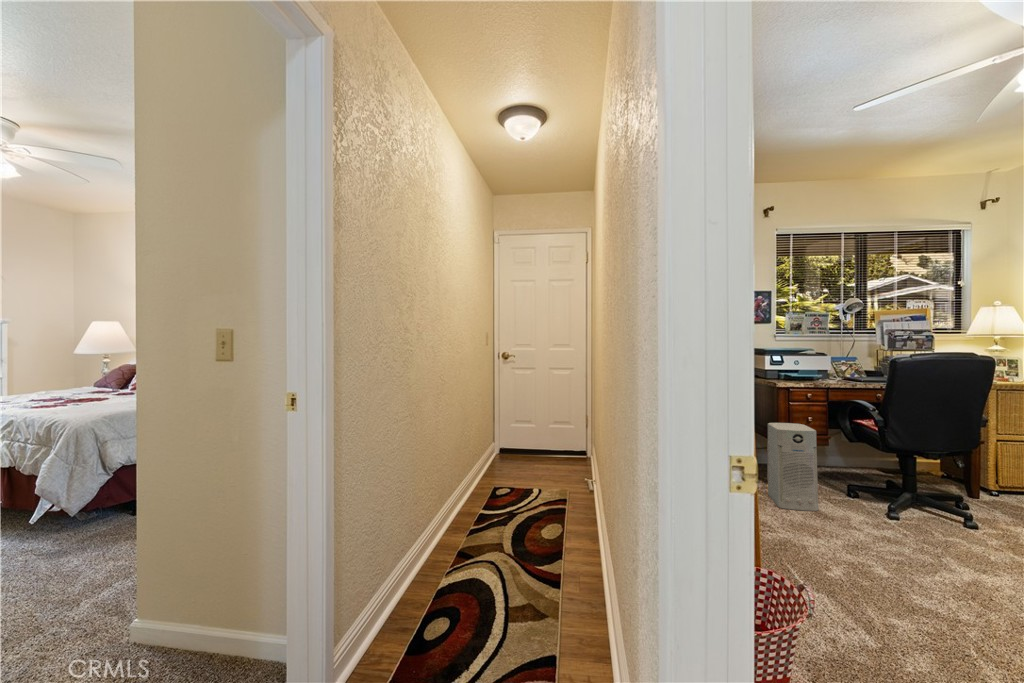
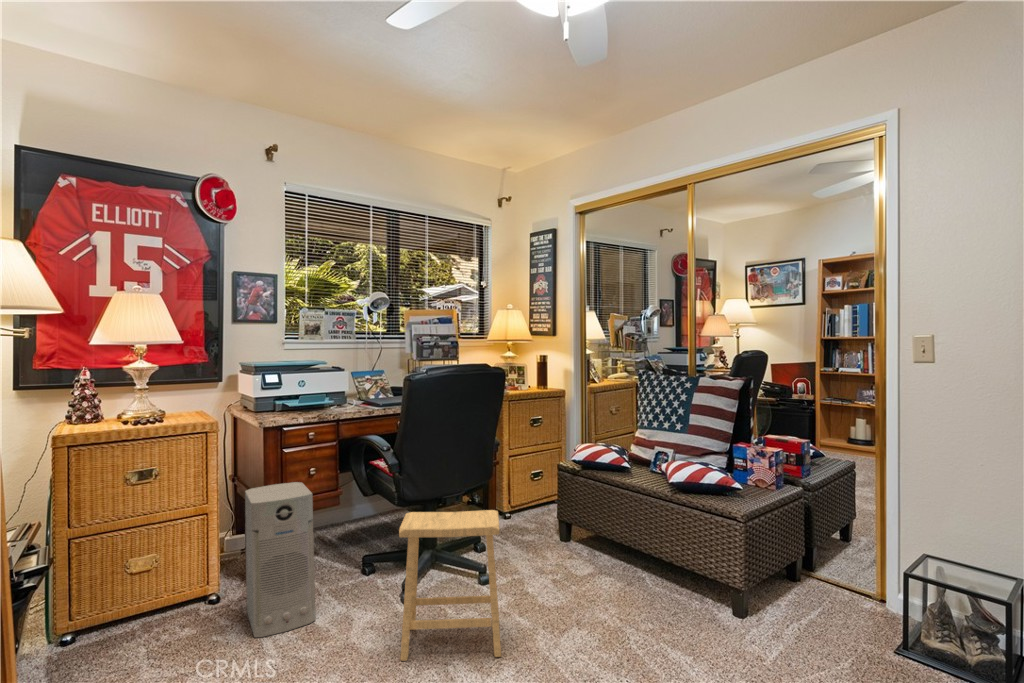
footstool: none [894,453,995,571] -> present [399,510,501,661]

